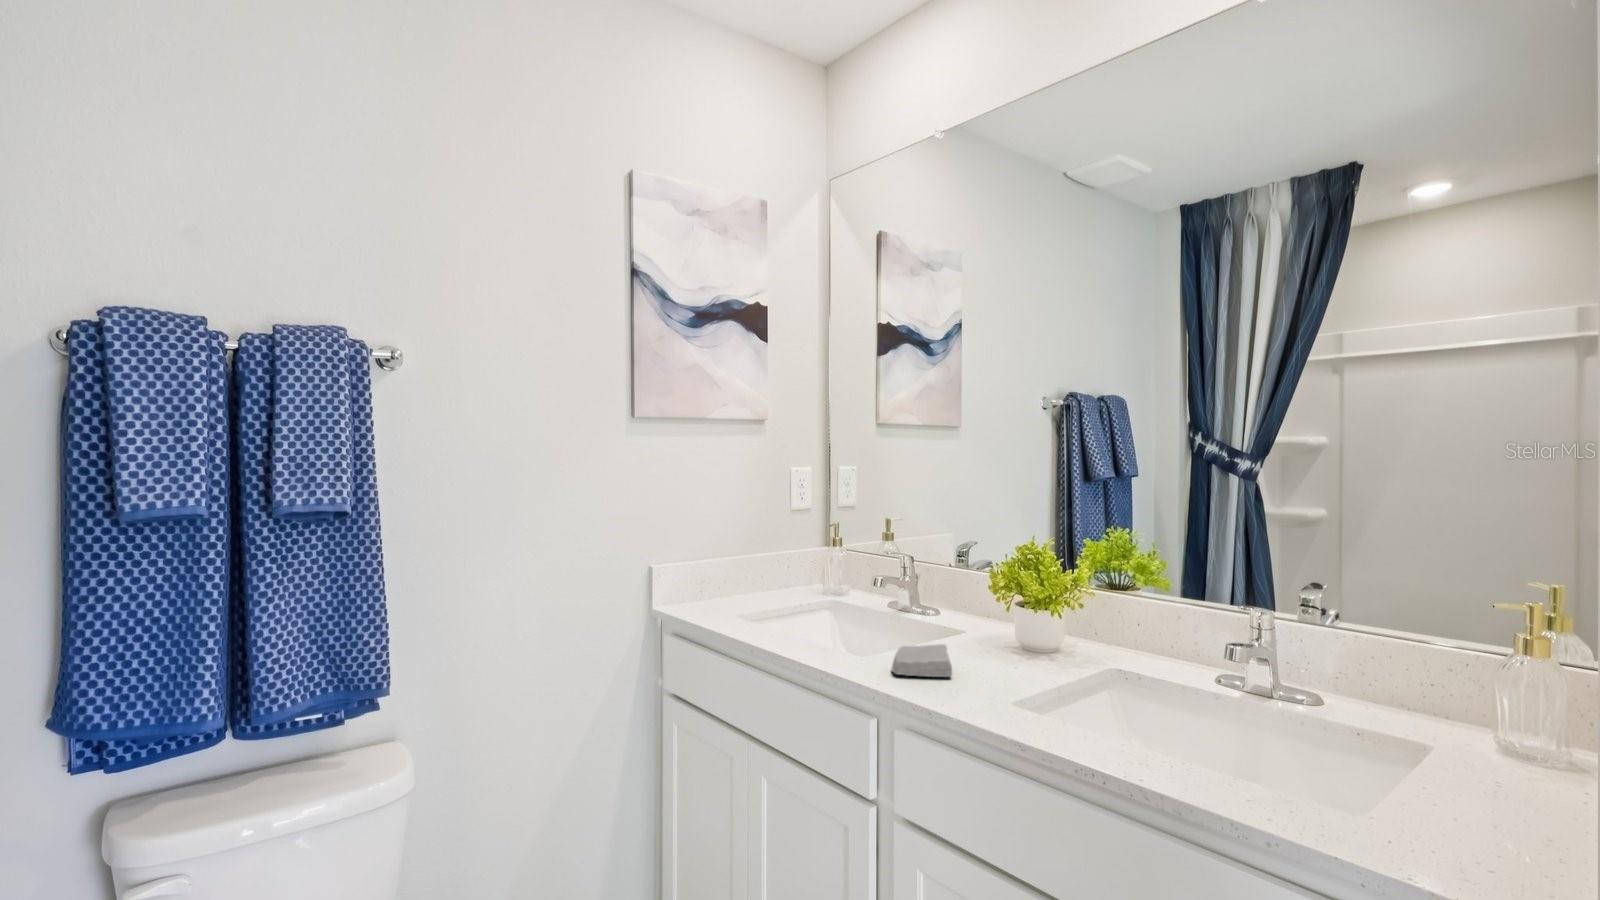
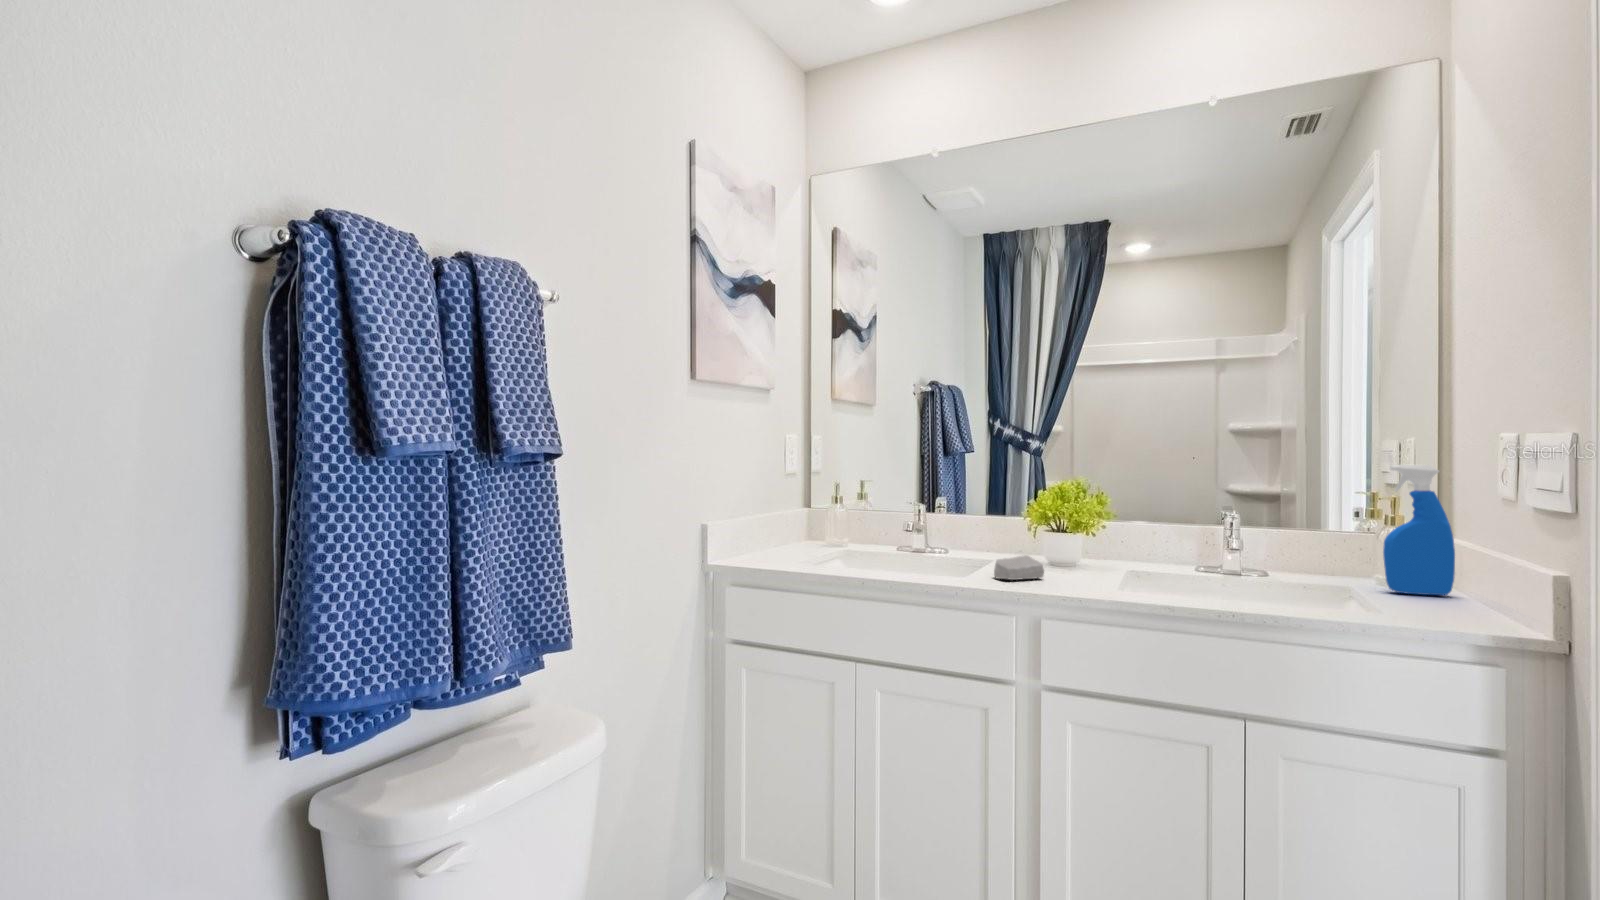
spray bottle: none [1453,571,1588,807] -> present [1383,465,1455,595]

